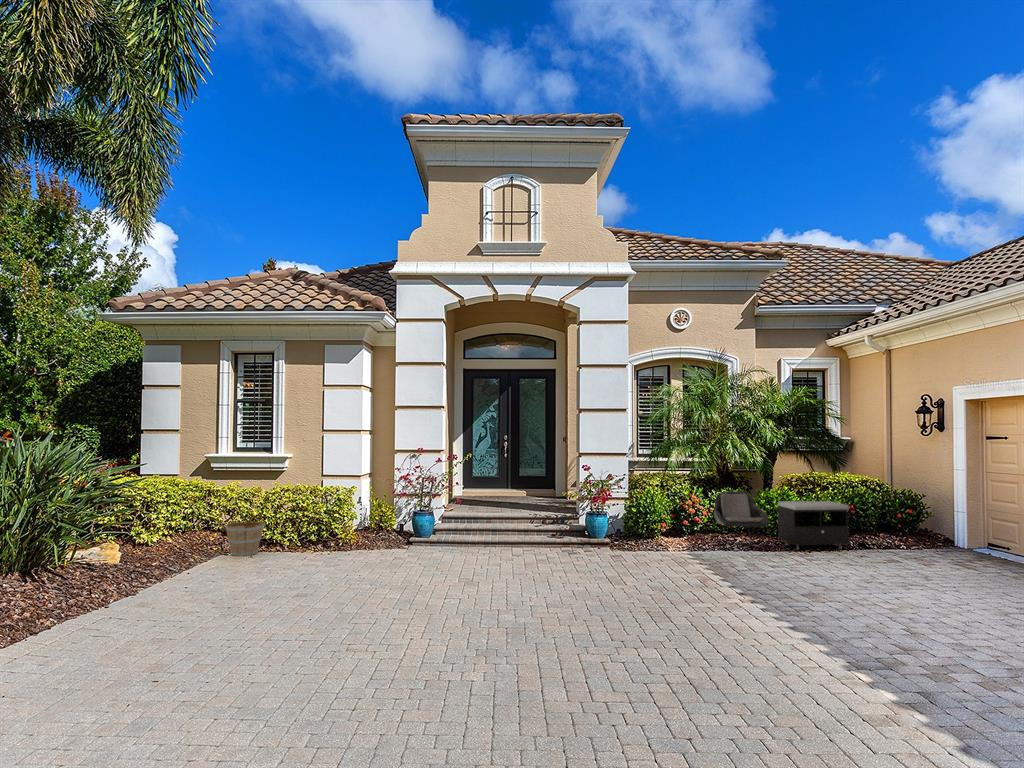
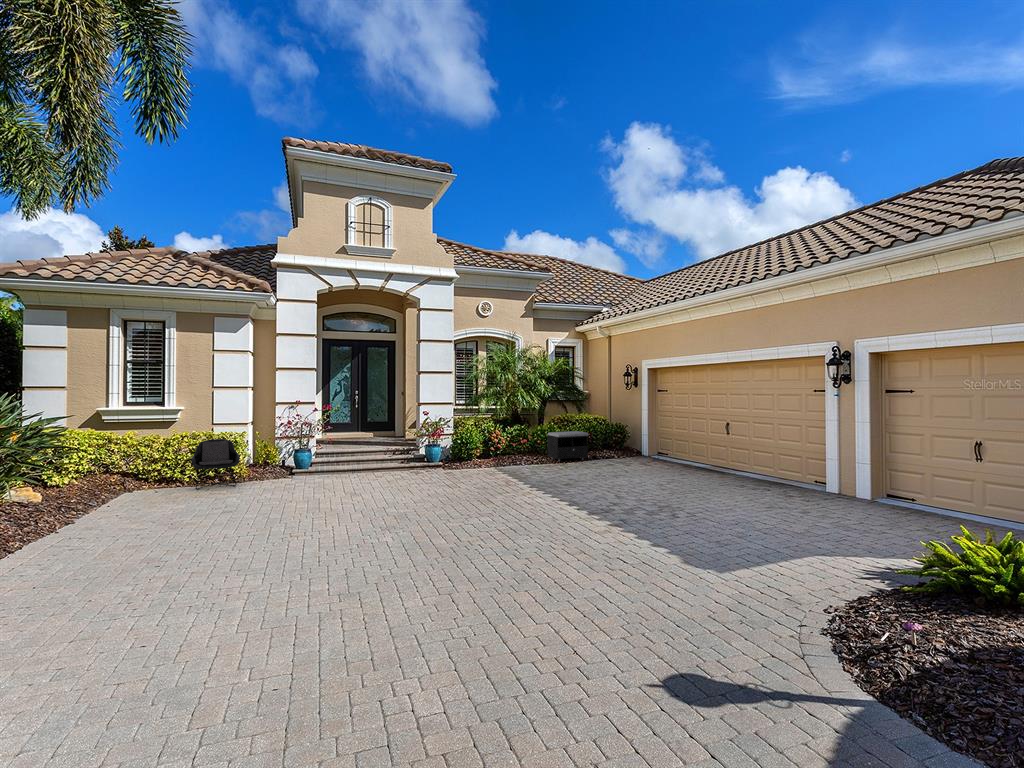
lounge chair: present [714,491,769,550] -> present [192,439,240,490]
wooden bucket: present [226,521,264,556] -> none [134,462,169,491]

